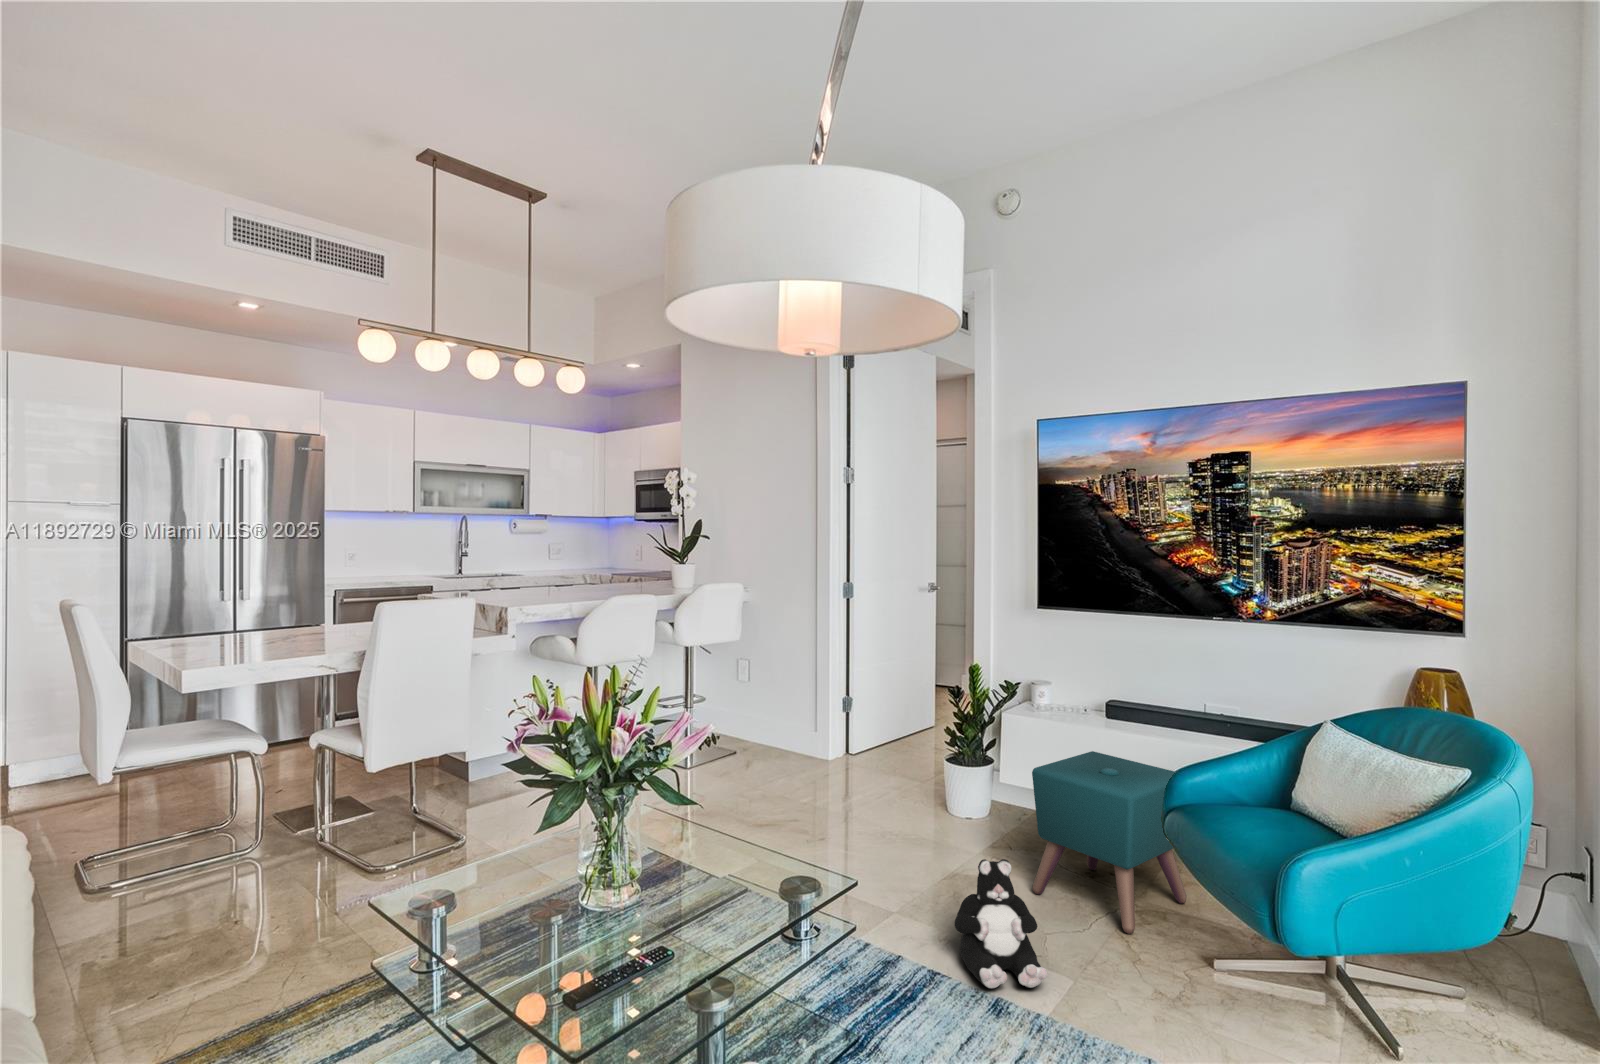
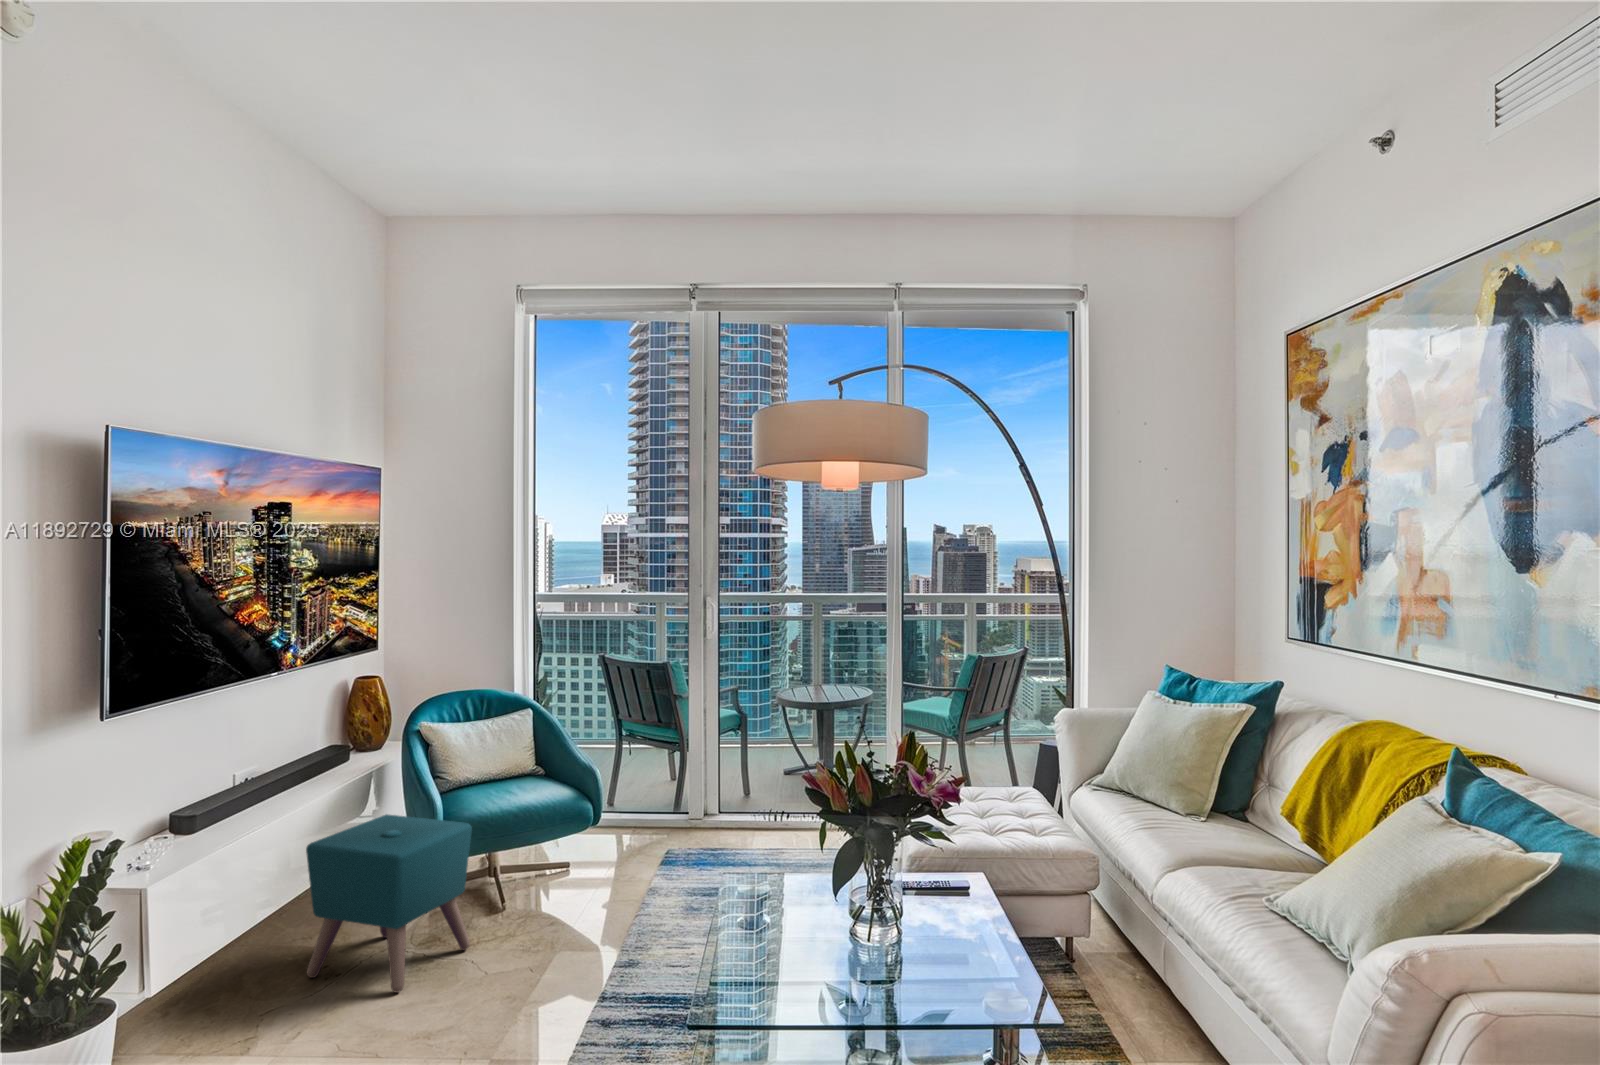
plush toy: present [955,859,1047,988] -> none [526,895,619,998]

